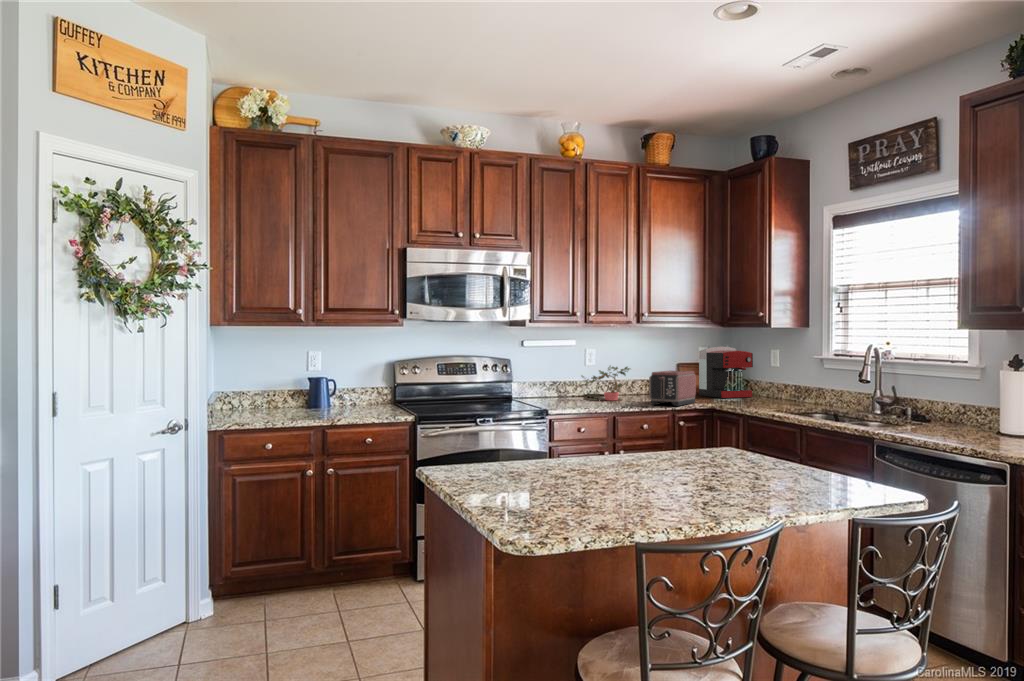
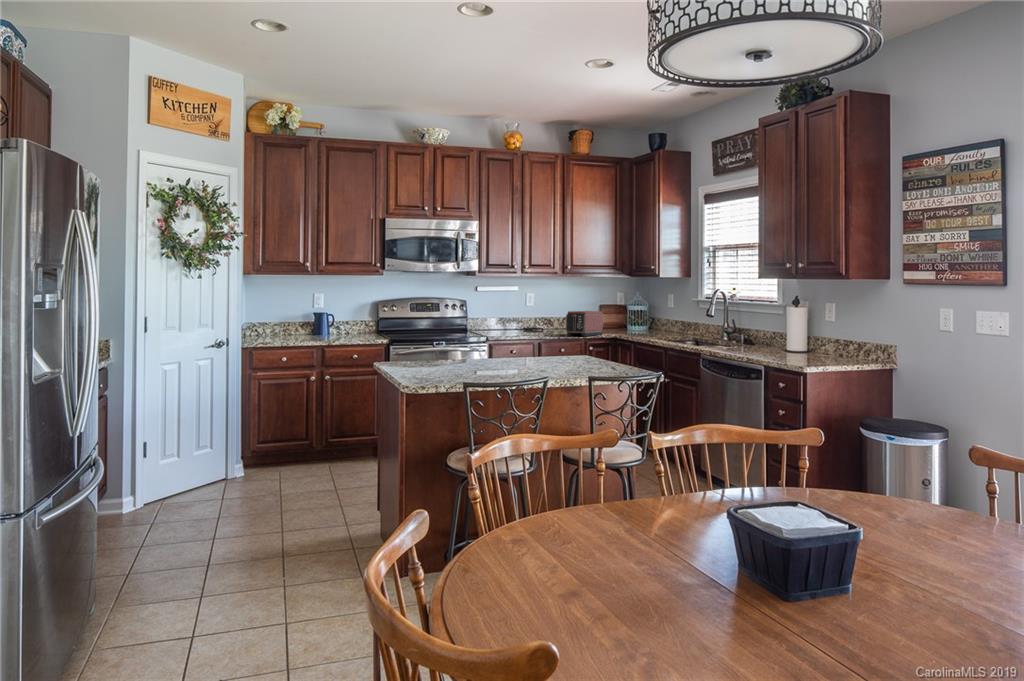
coffee maker: present [699,346,753,398] -> none [614,294,652,332]
potted plant: present [581,366,630,401] -> none [520,307,557,333]

